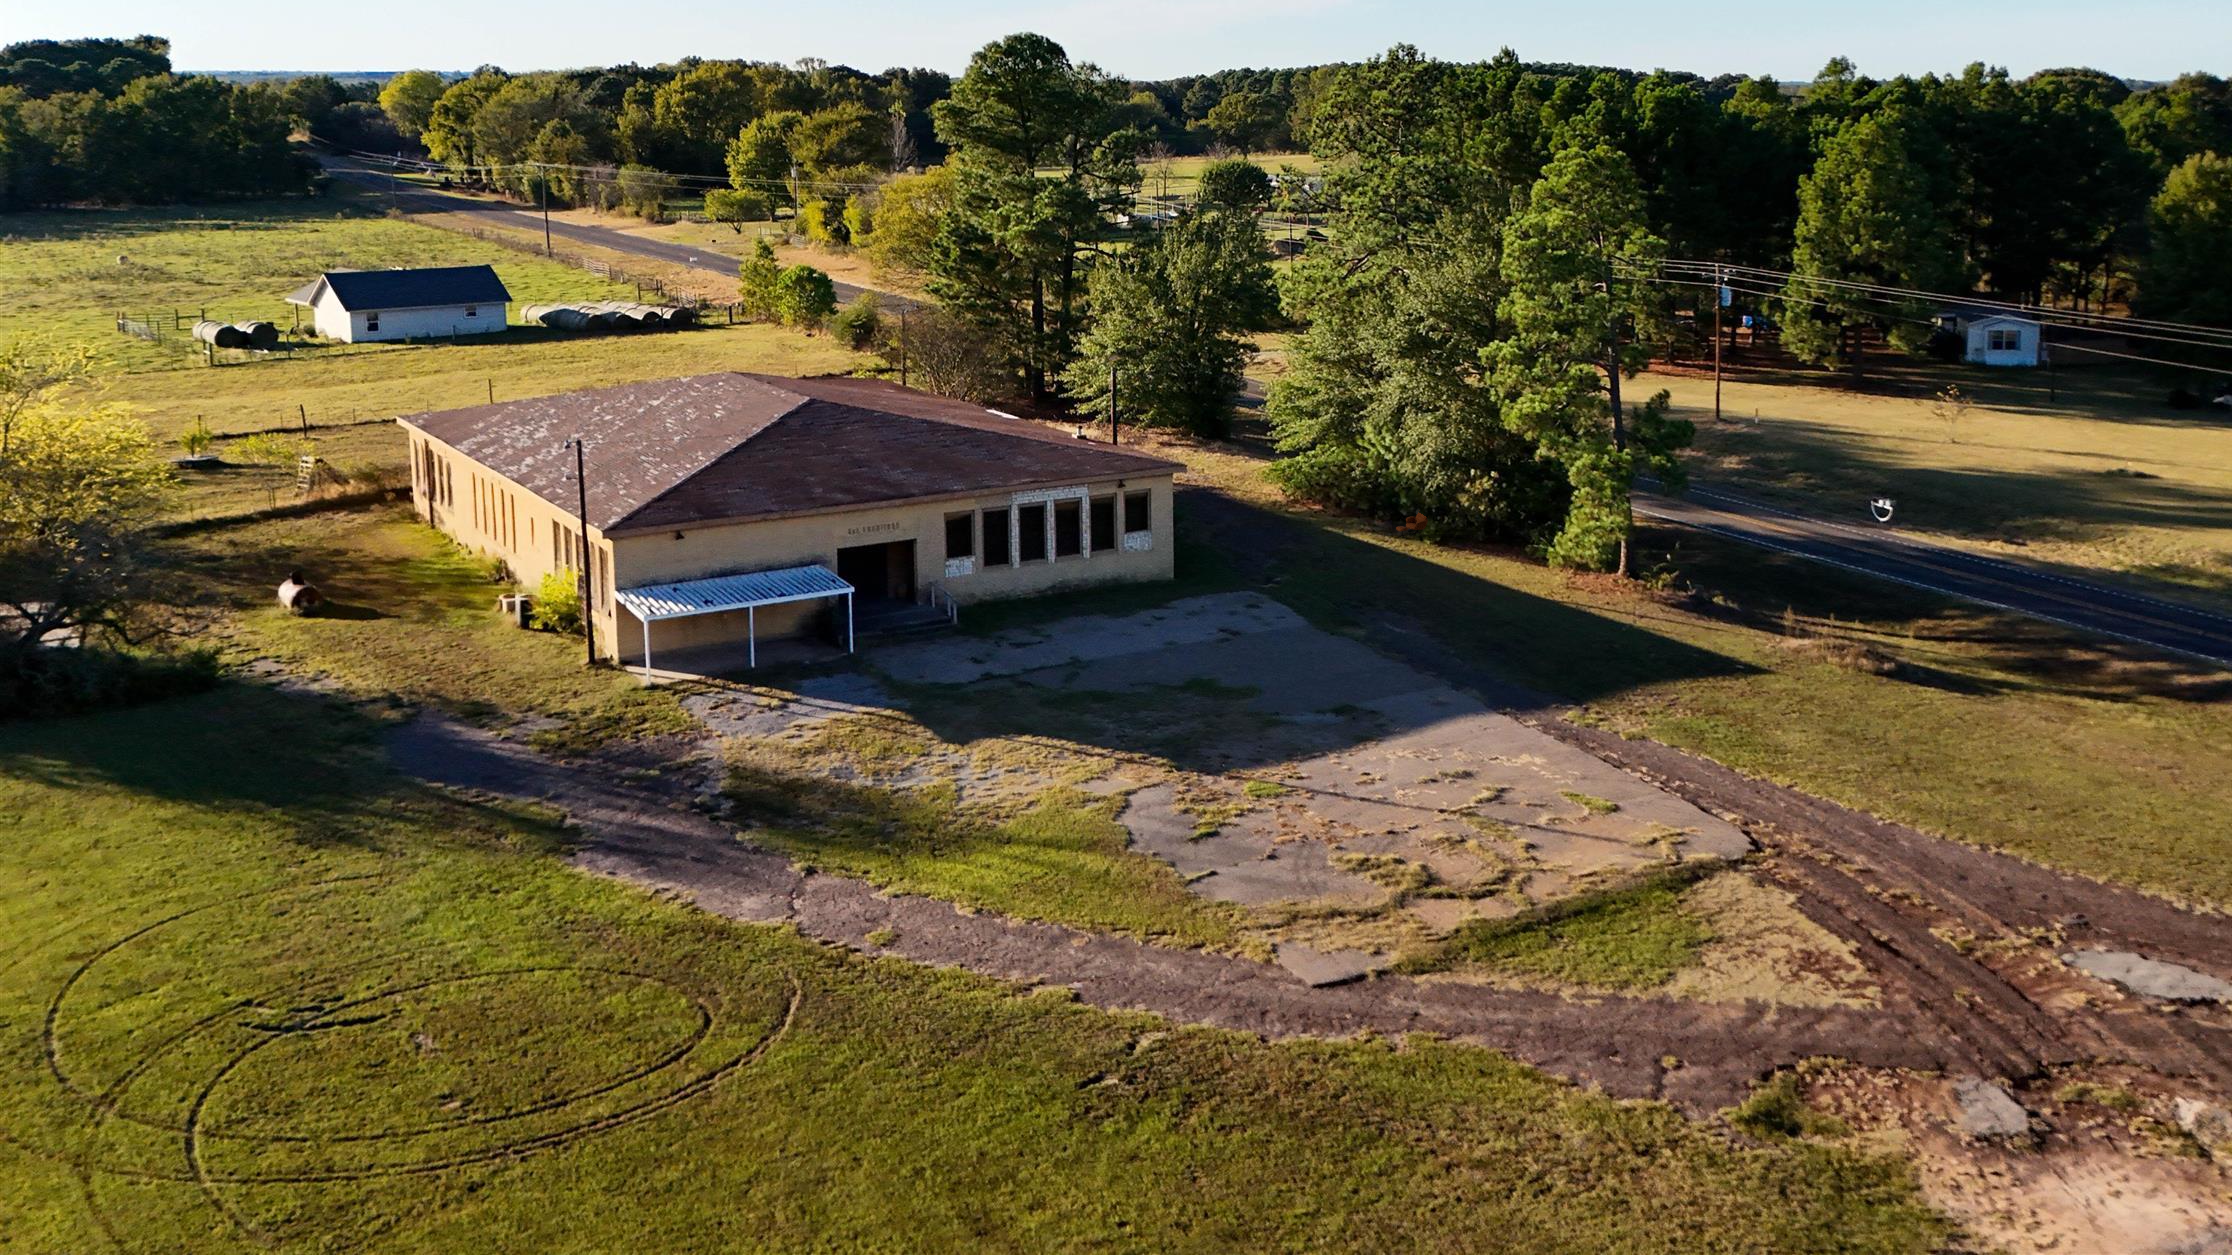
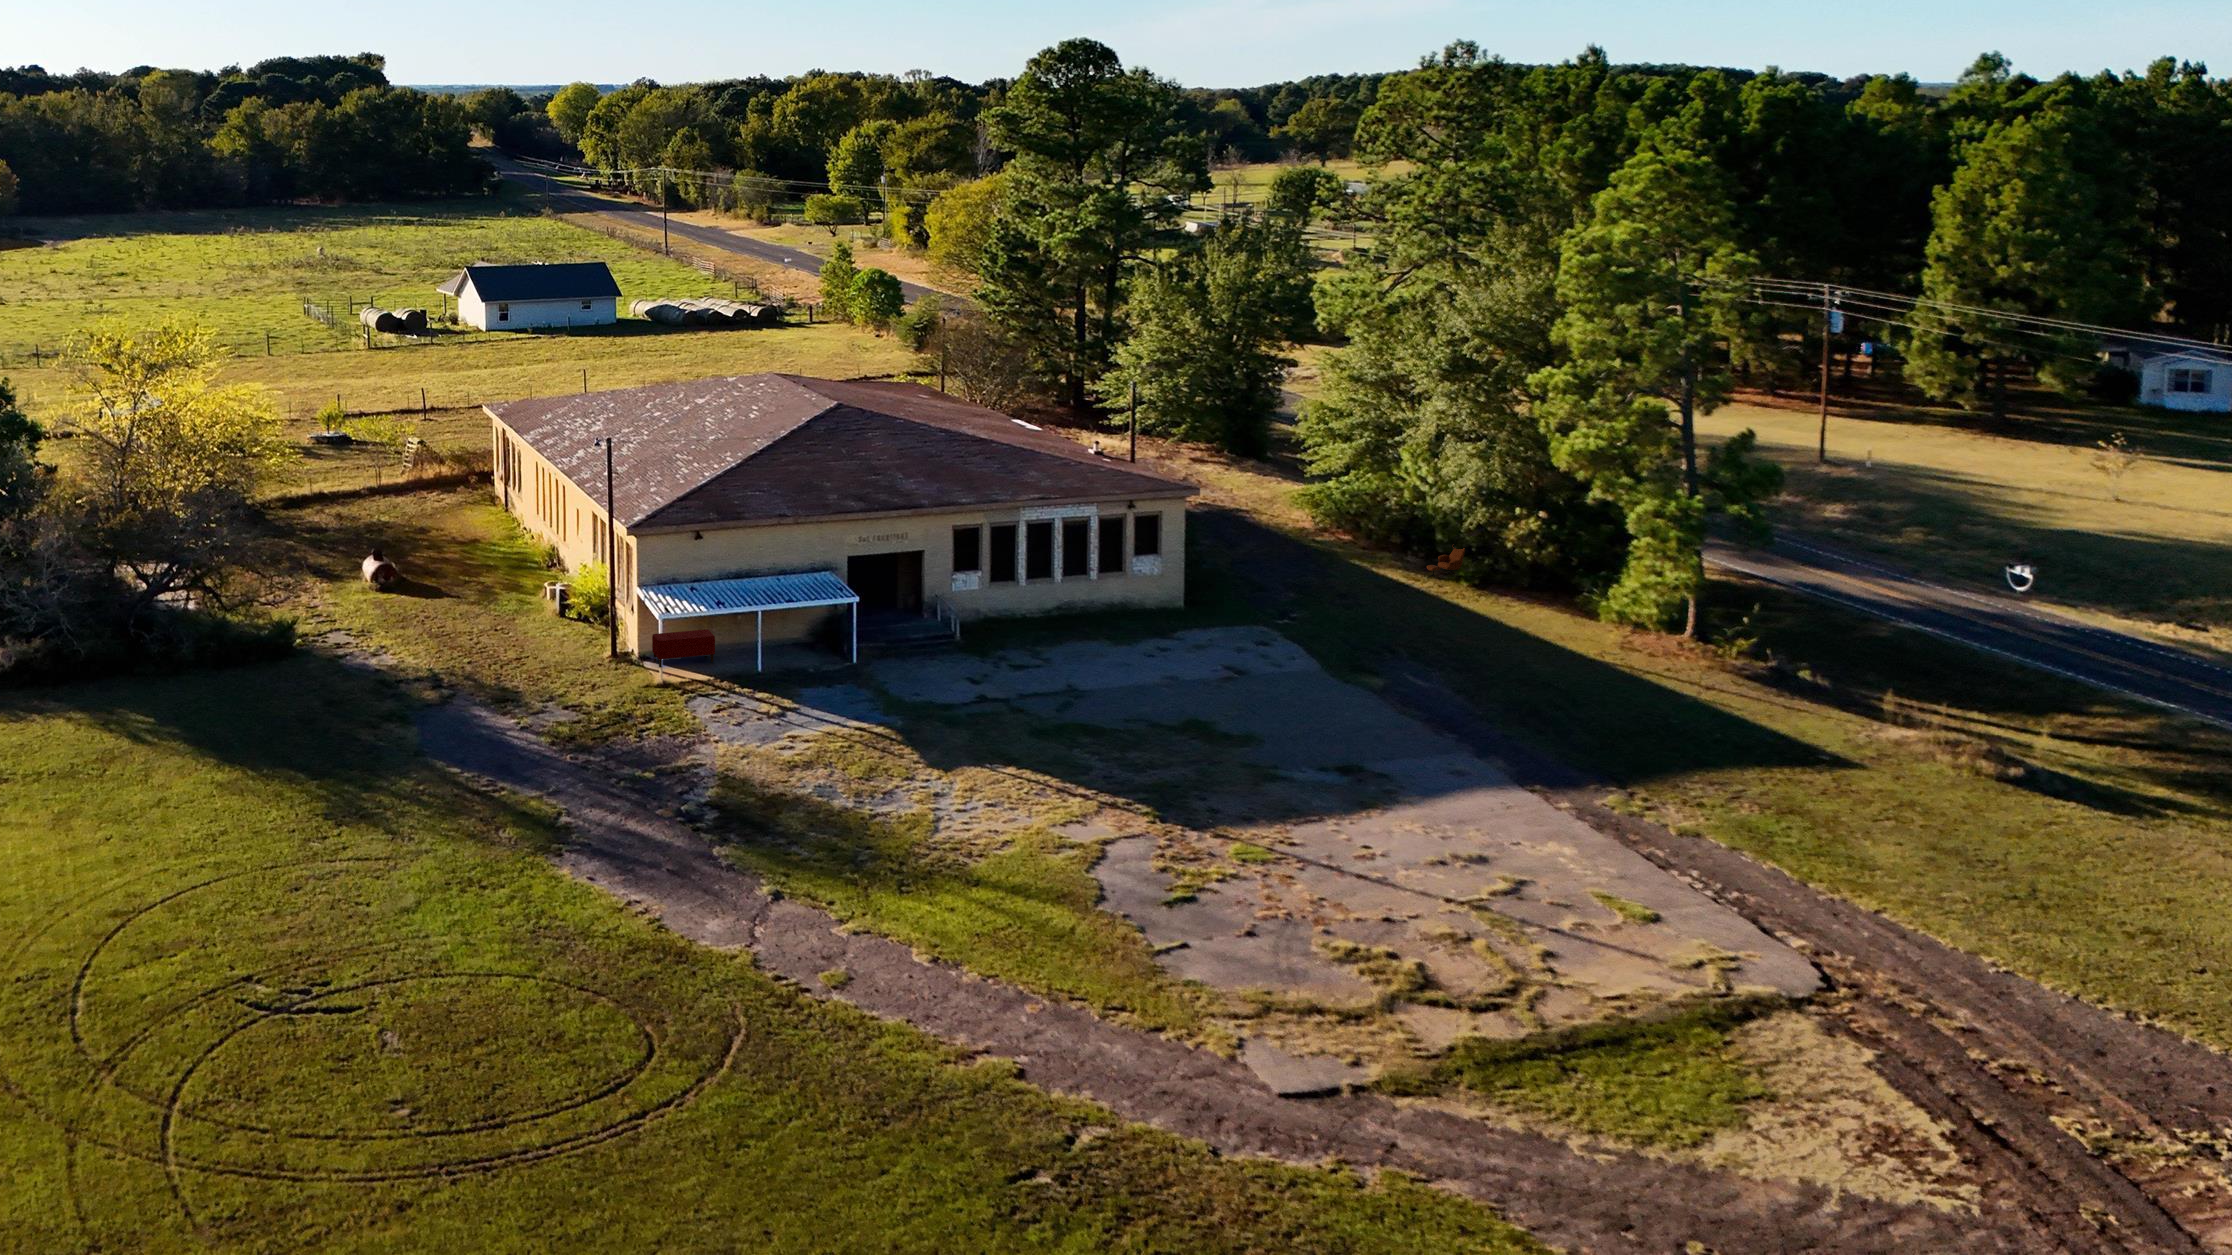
bench: none [620,626,694,669] -> present [652,629,715,667]

